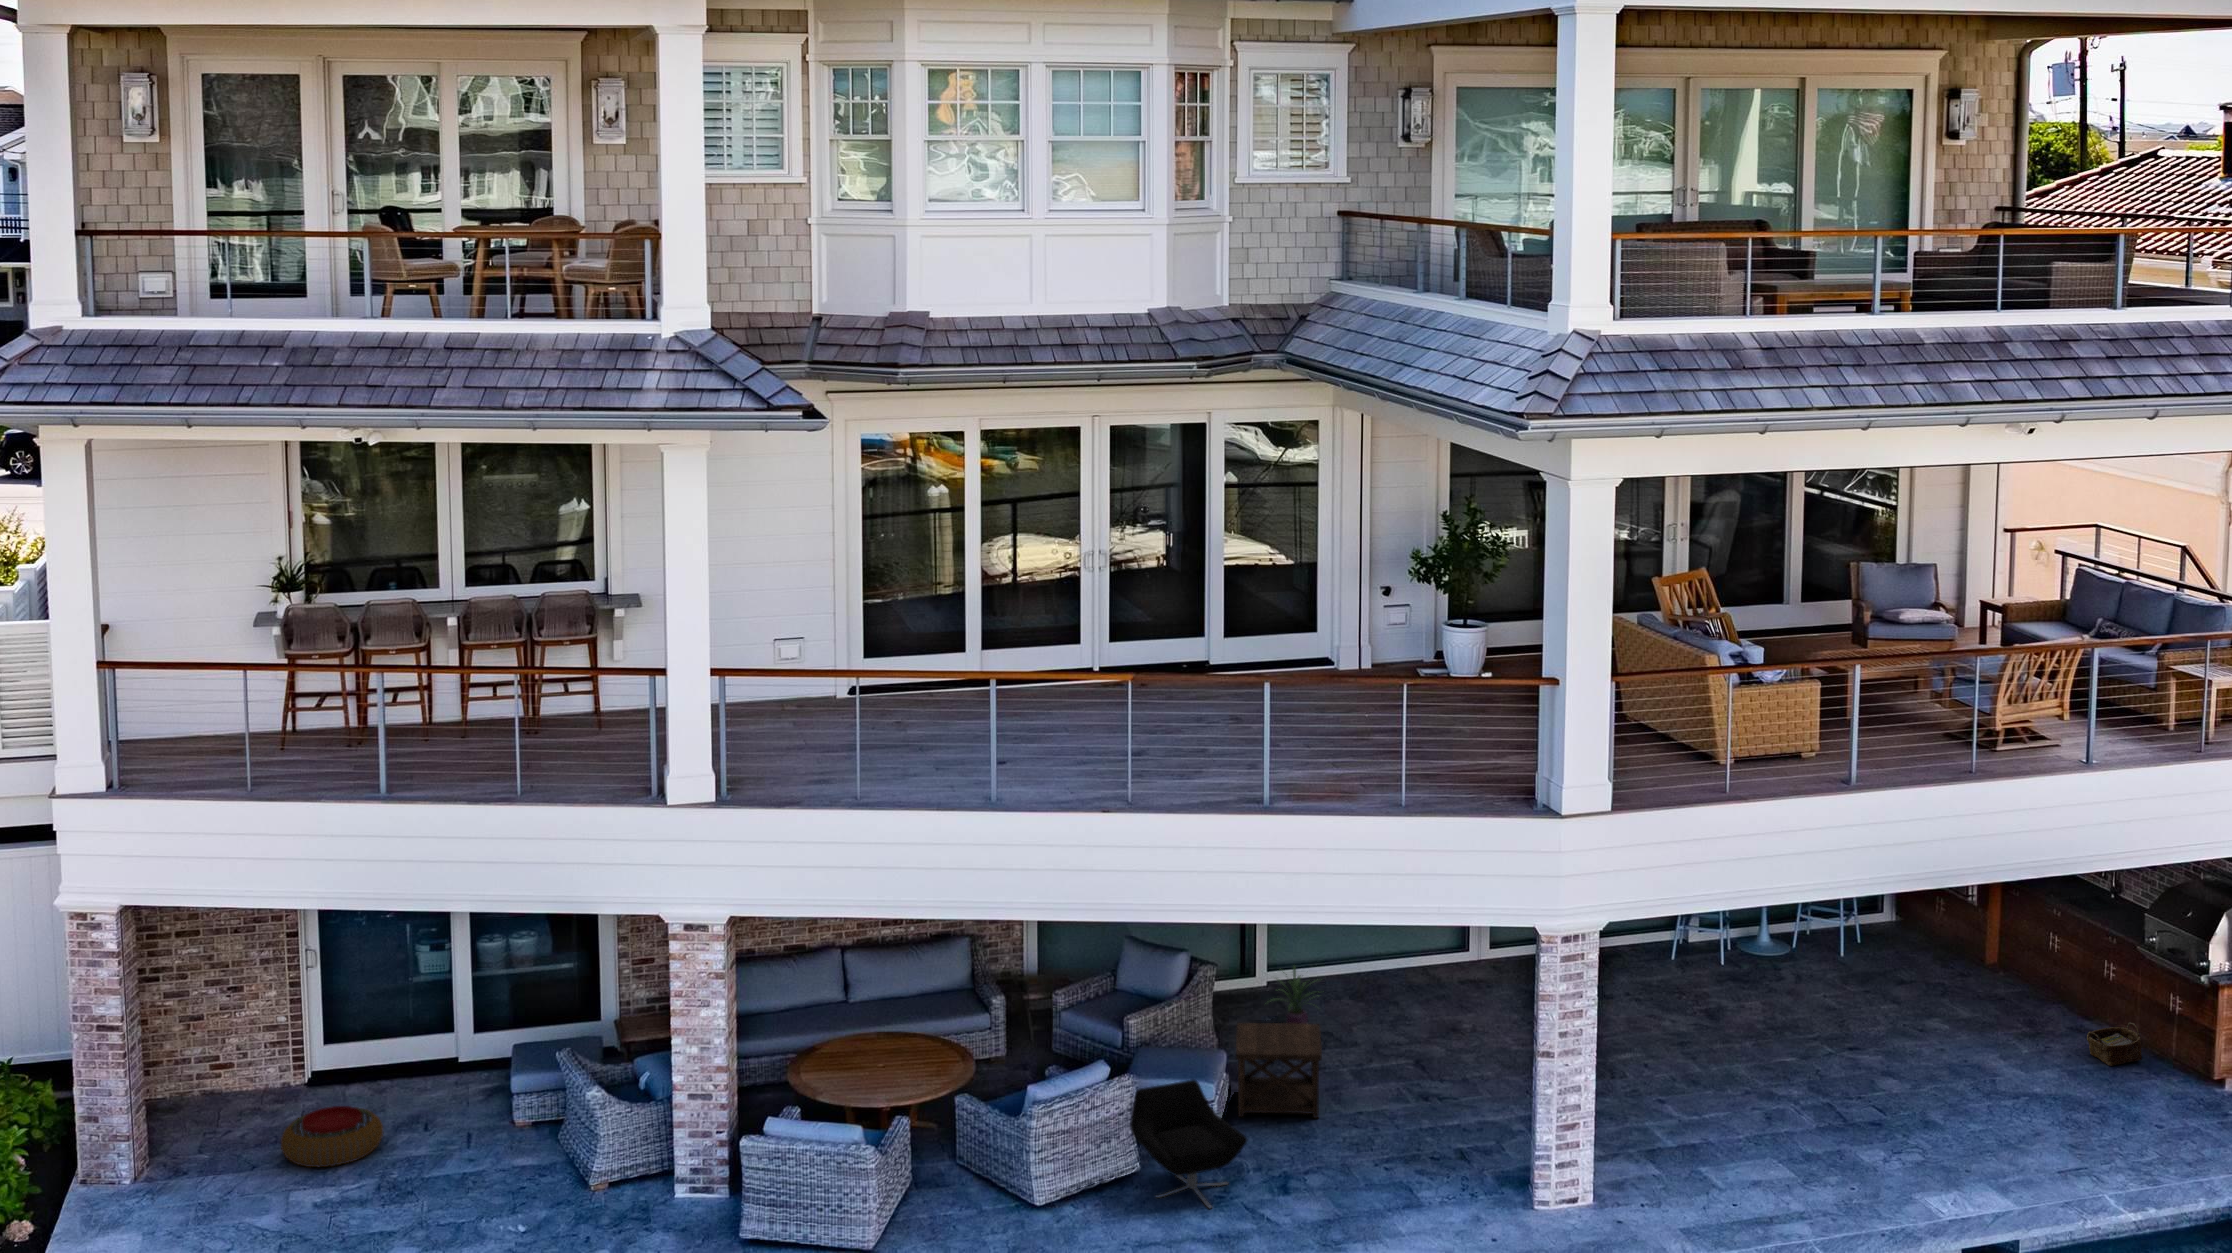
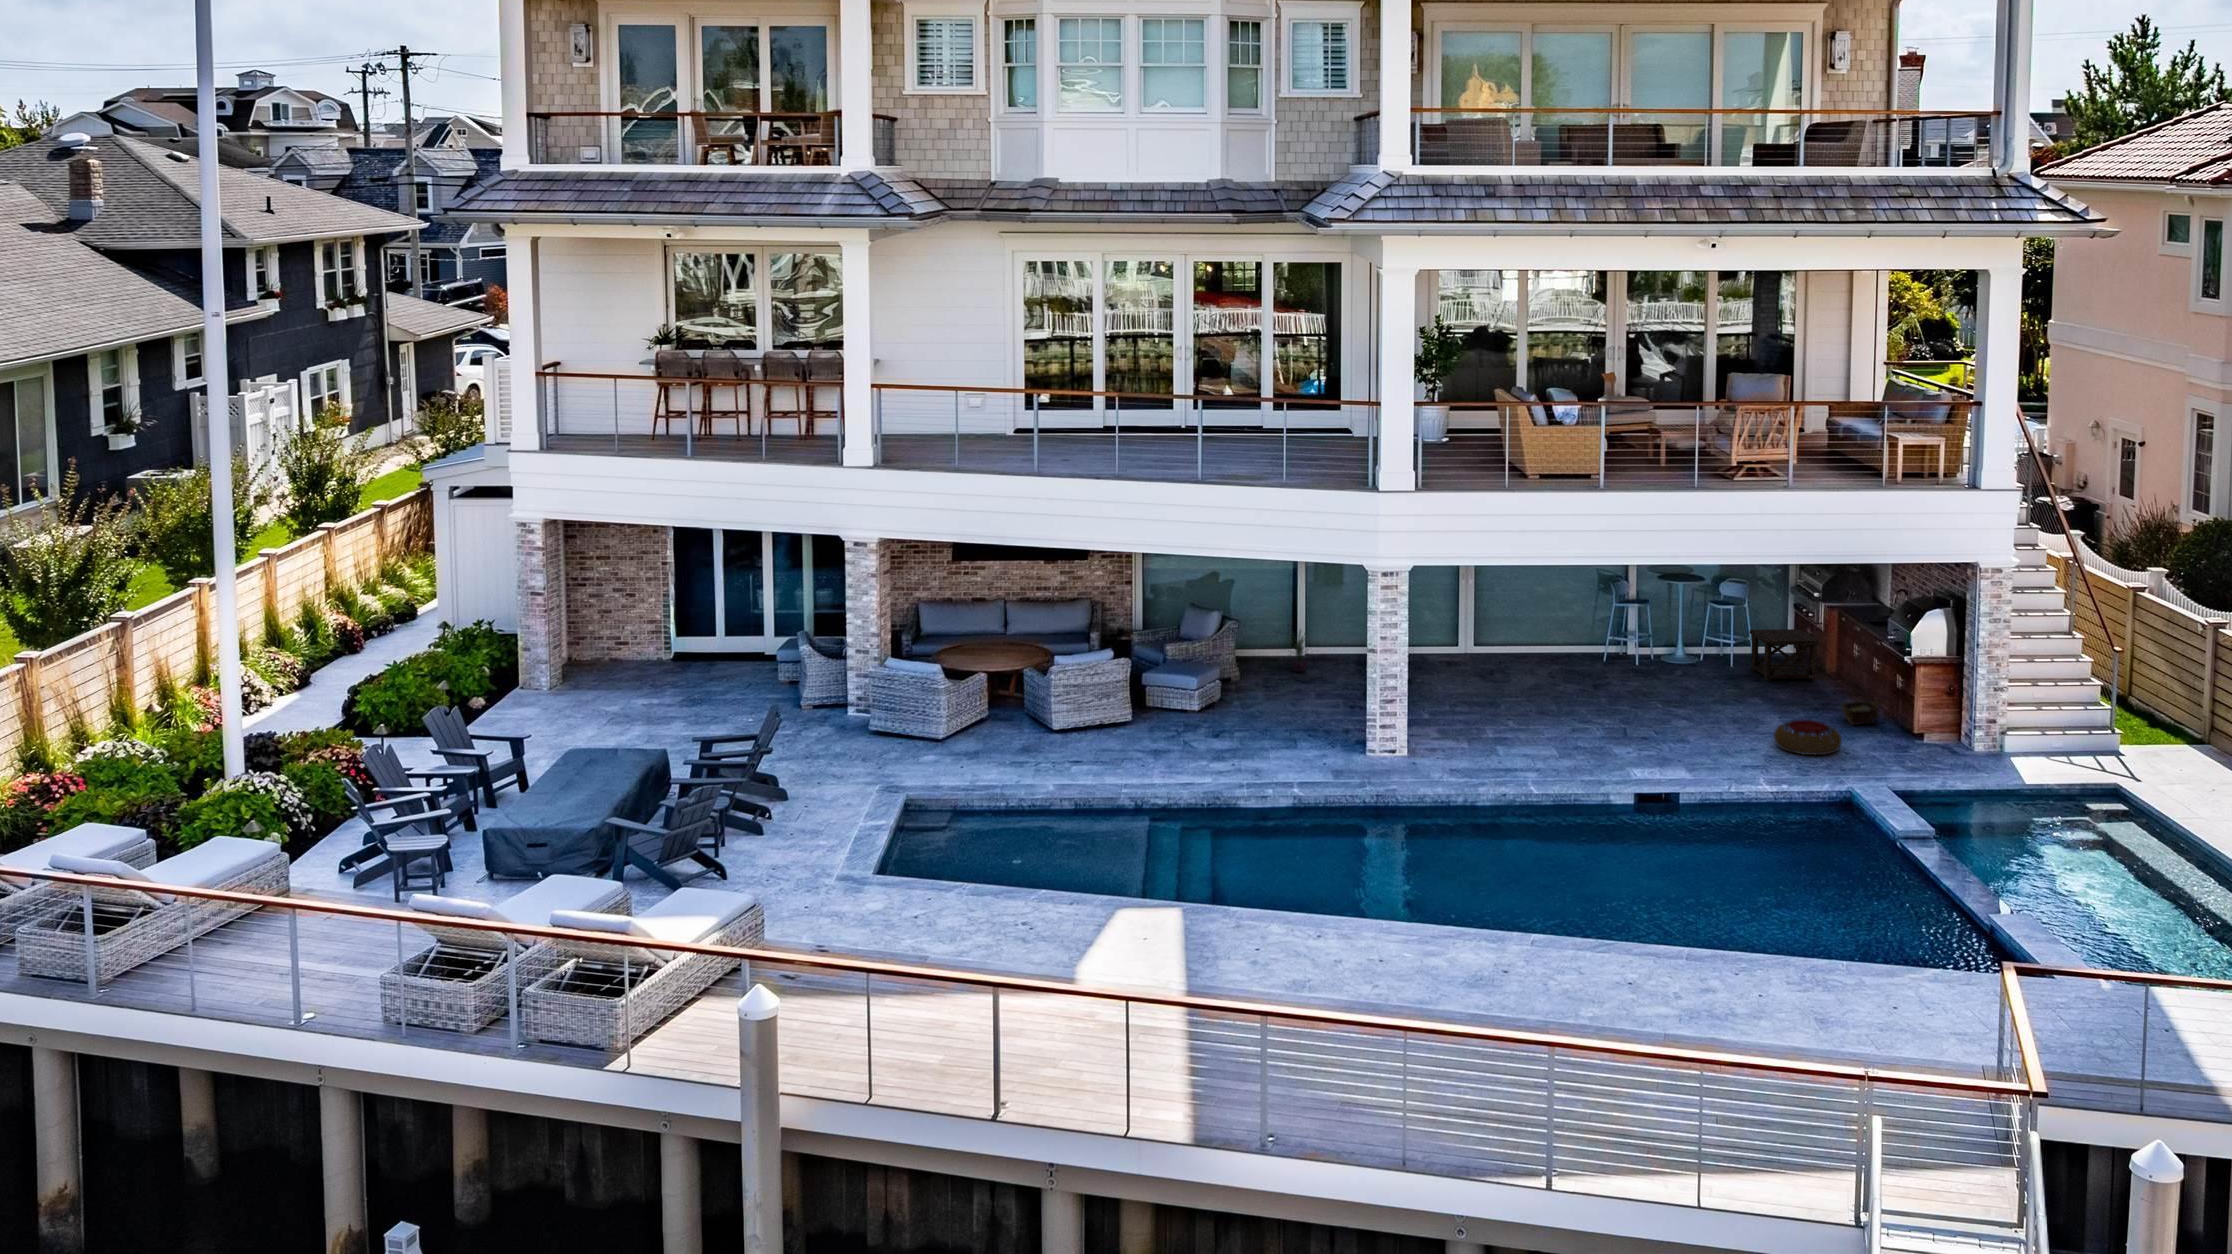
side table: present [1236,1023,1322,1118] -> present [1750,629,1819,681]
lounge chair: present [1130,1079,1247,1208] -> none [1125,669,1193,743]
pouf: present [281,1106,383,1167] -> present [1774,720,1842,755]

